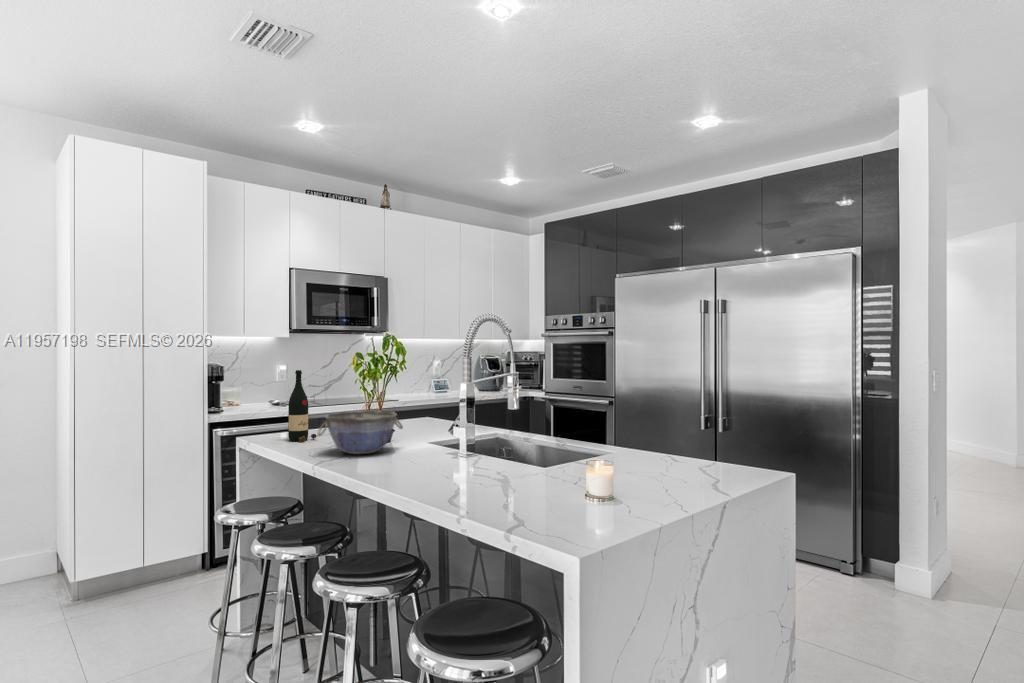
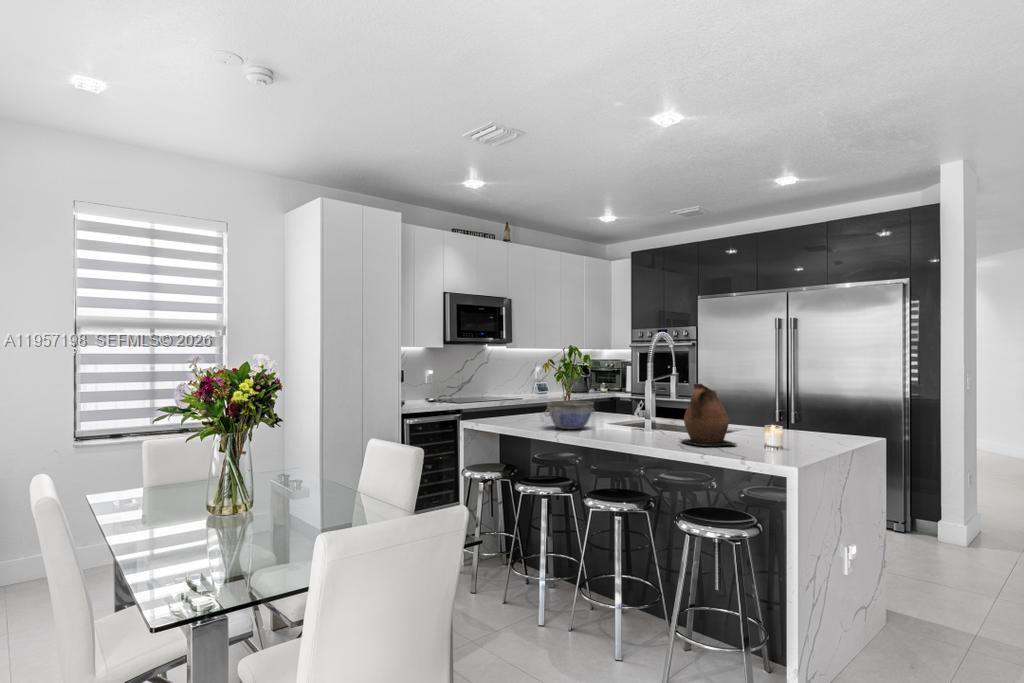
wine bottle: present [288,370,317,442] -> none [503,373,523,423]
ceramic pitcher: none [476,389,561,493] -> present [682,383,737,445]

